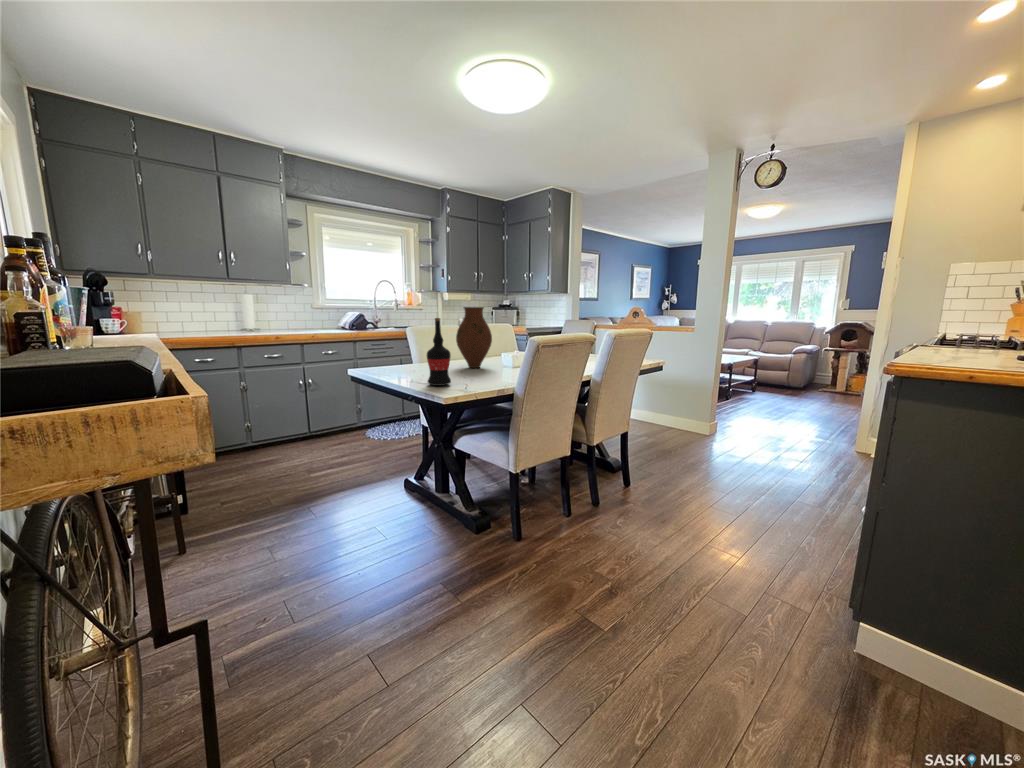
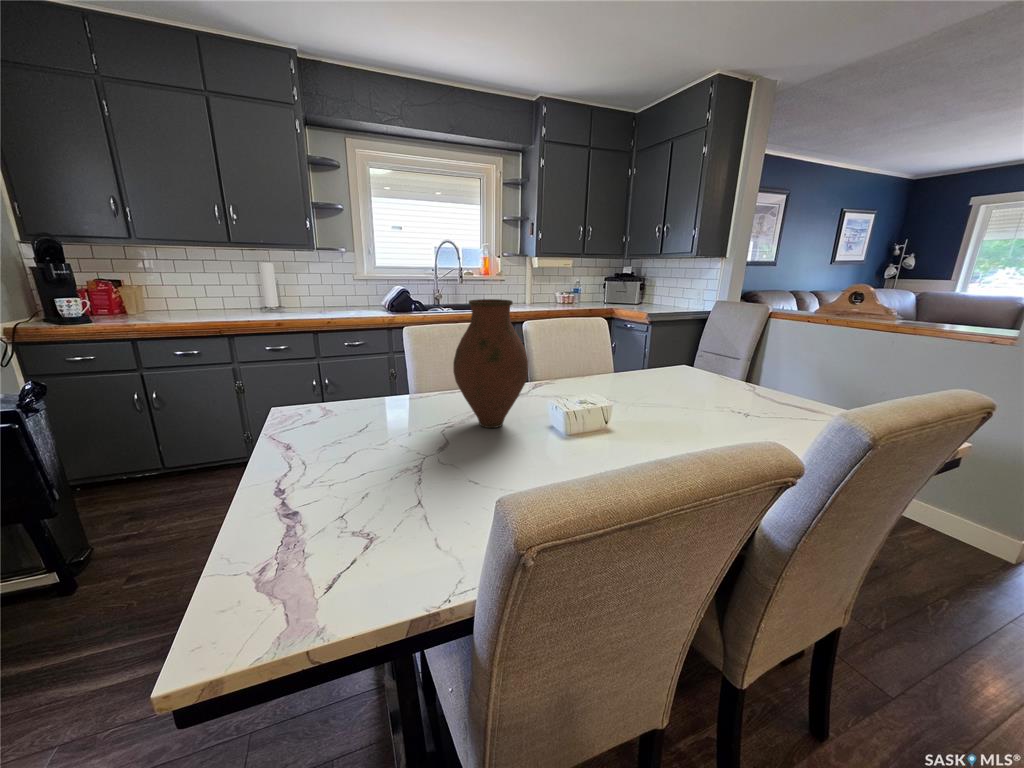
wine bottle: present [427,318,451,386] -> none [265,357,343,541]

